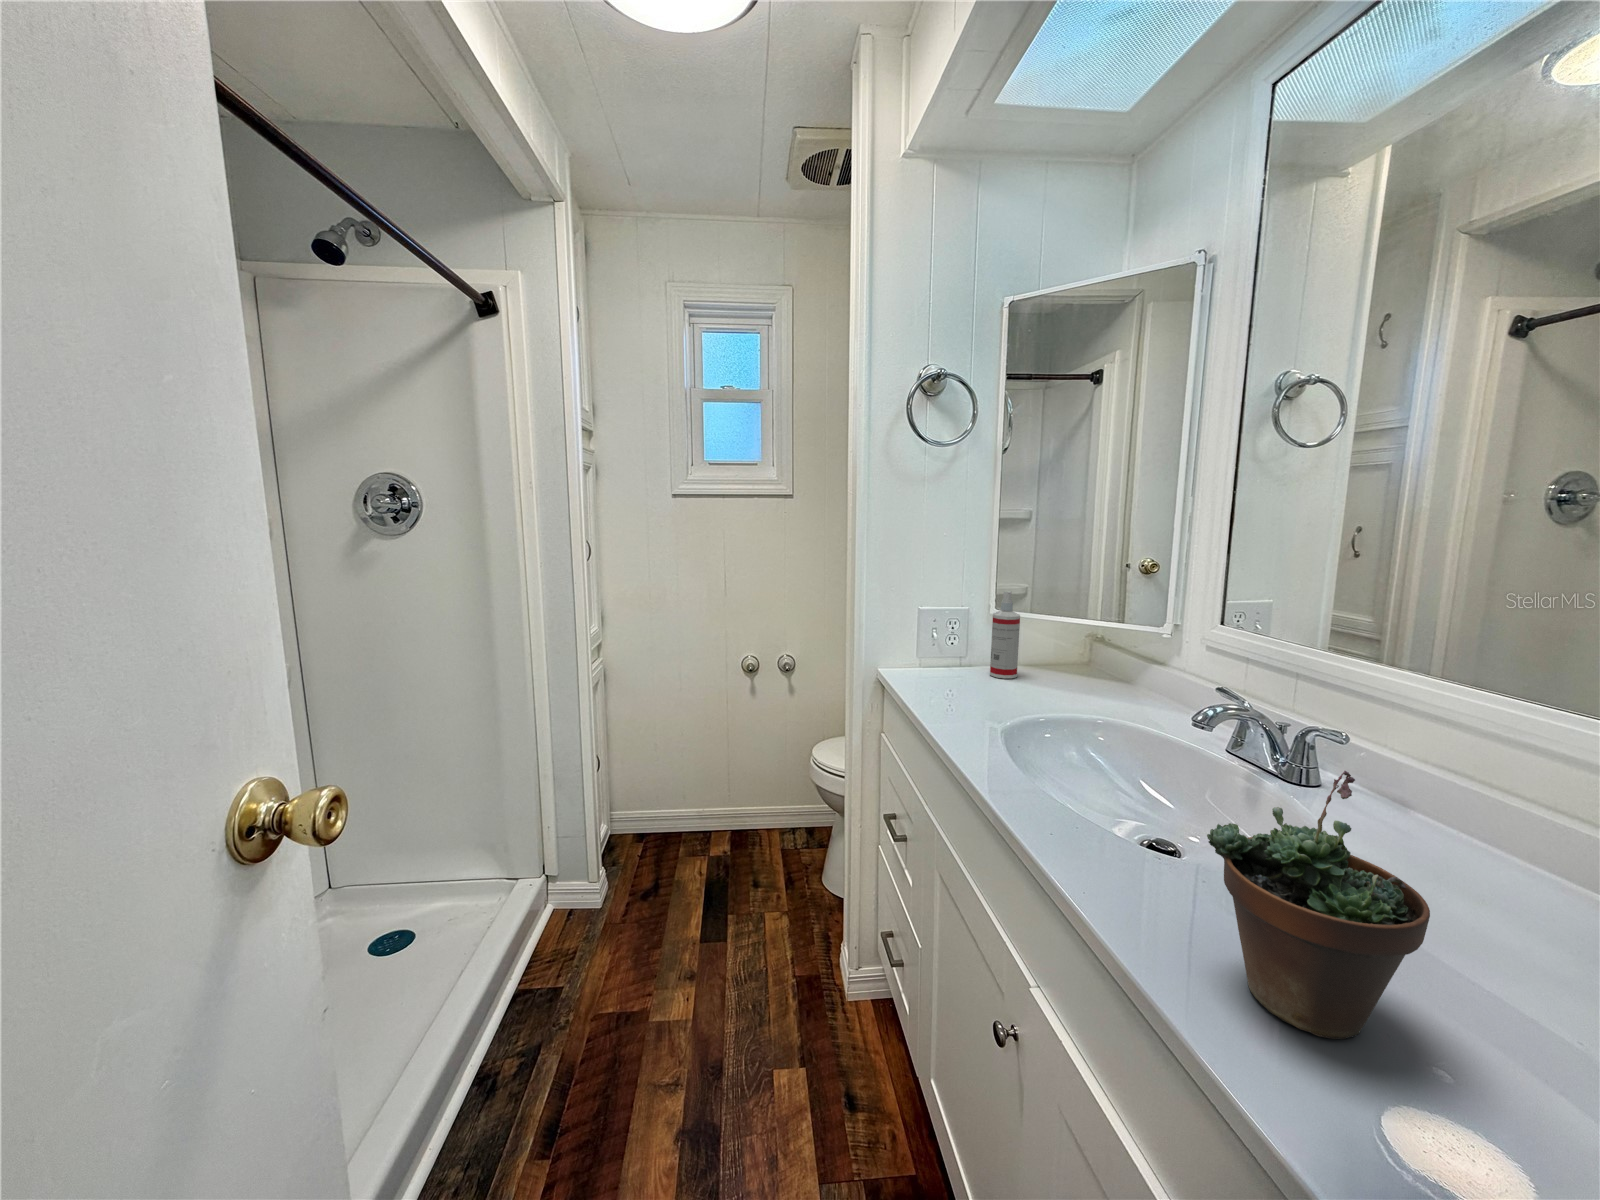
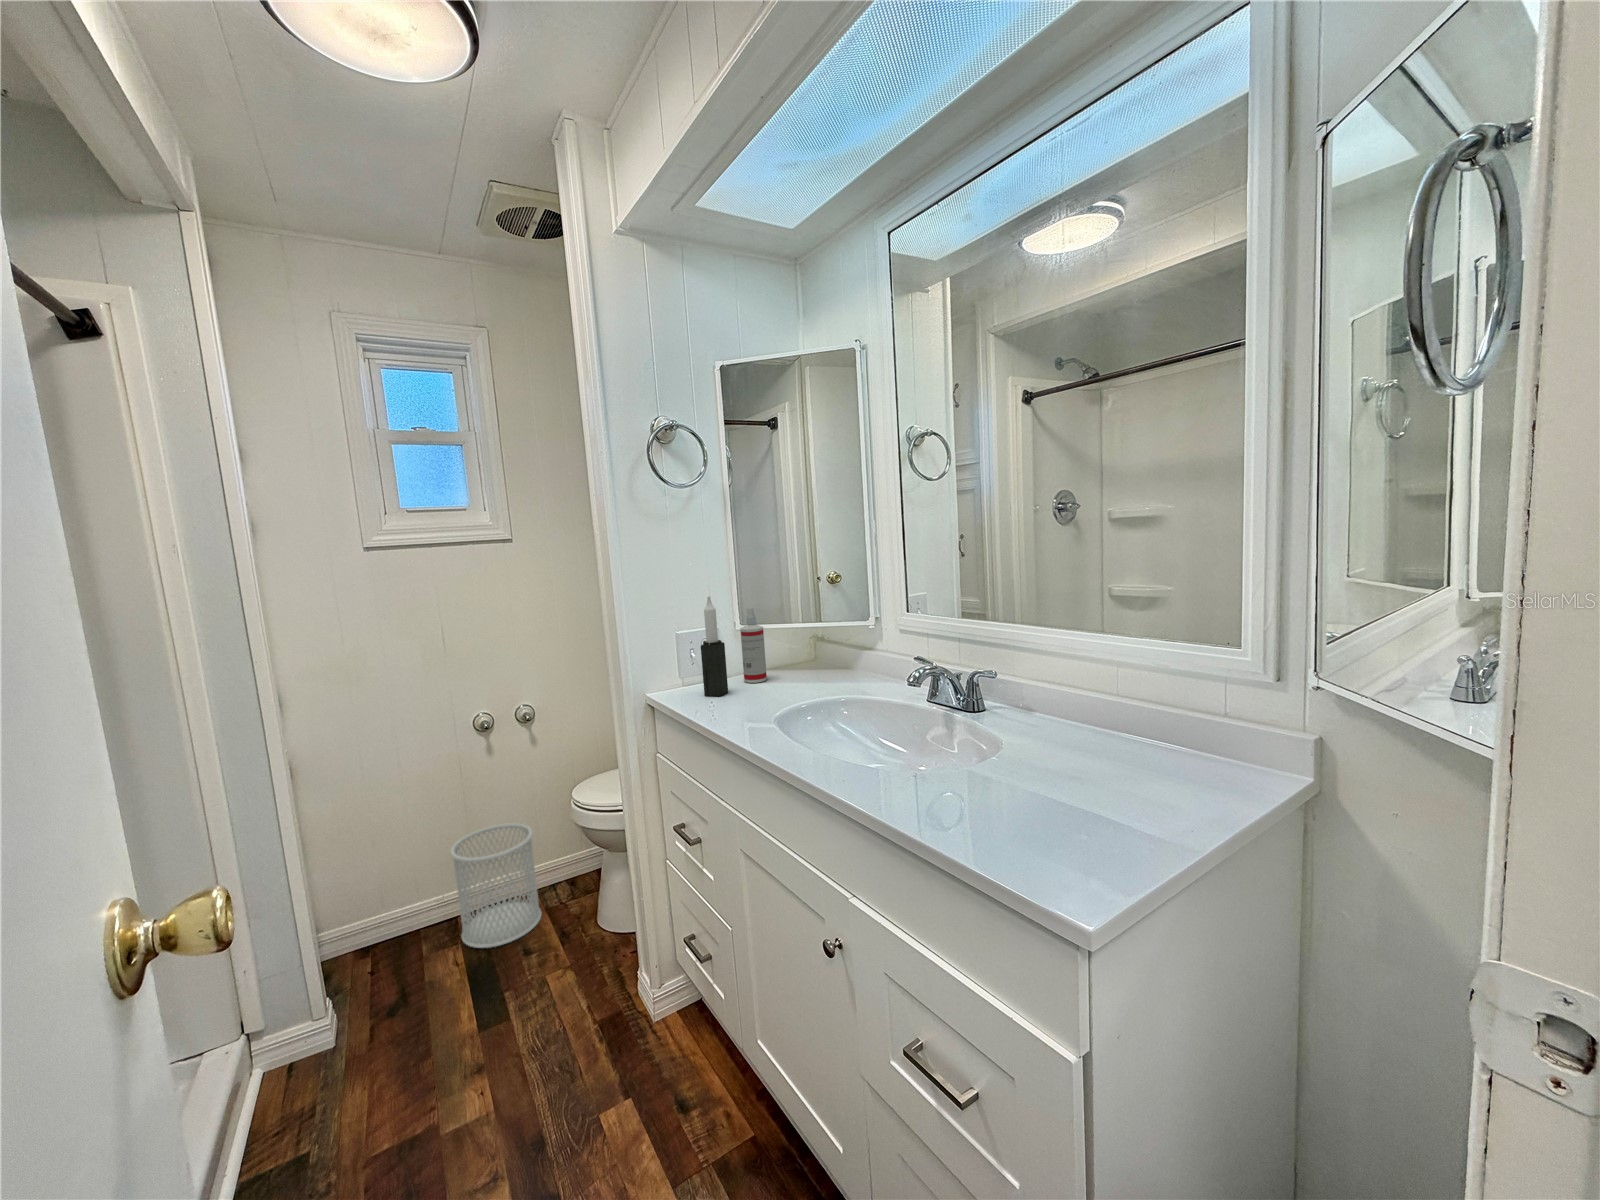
candle: none [937,572,968,686] -> present [701,596,728,696]
wastebasket: none [708,760,777,869] -> present [450,823,542,948]
succulent plant: present [1207,771,1430,1039] -> none [949,677,1061,838]

